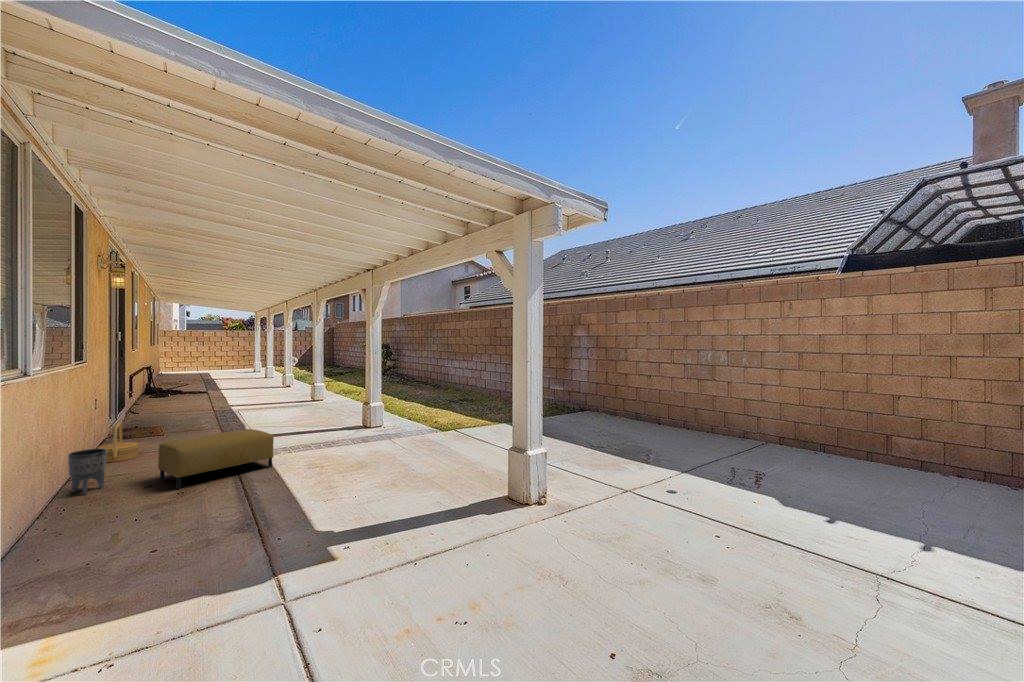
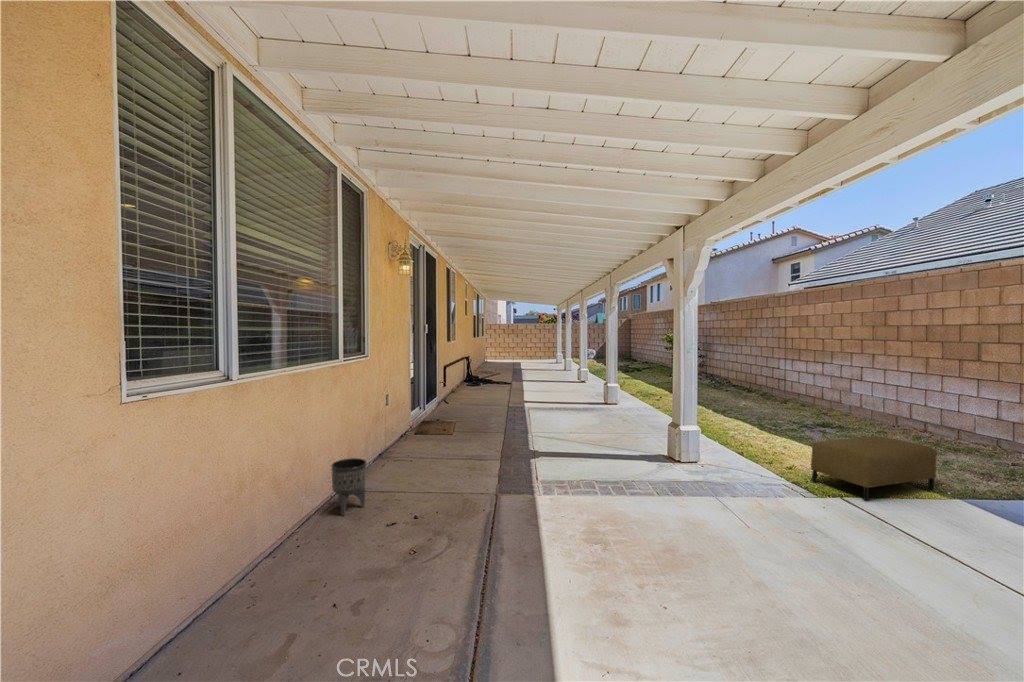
woven basket: present [97,422,139,462] -> none [387,419,423,464]
ottoman: present [158,429,274,489] -> present [811,436,937,500]

